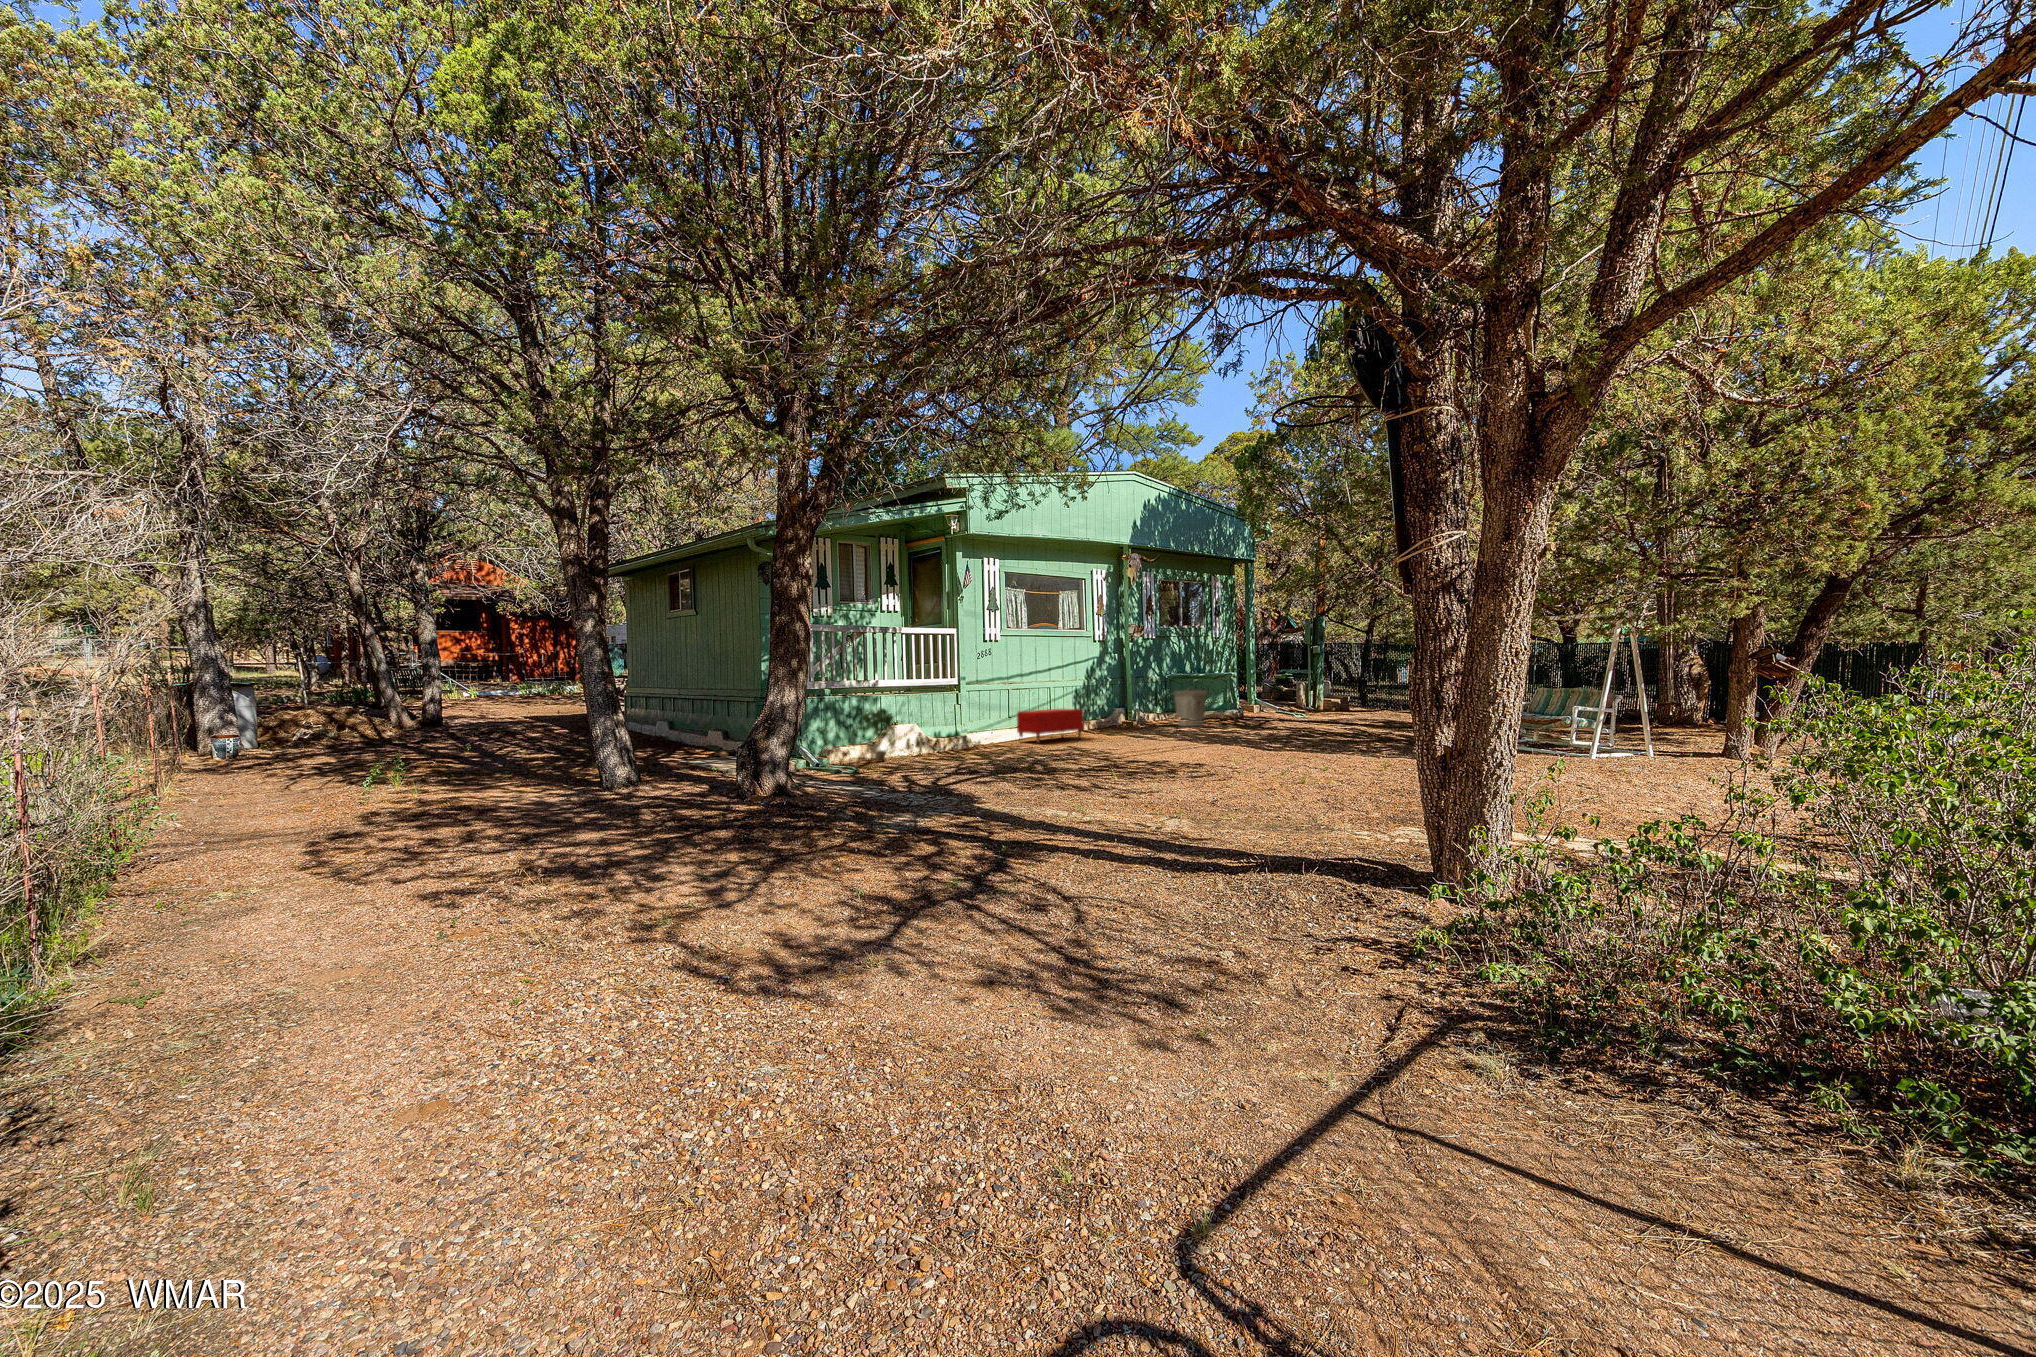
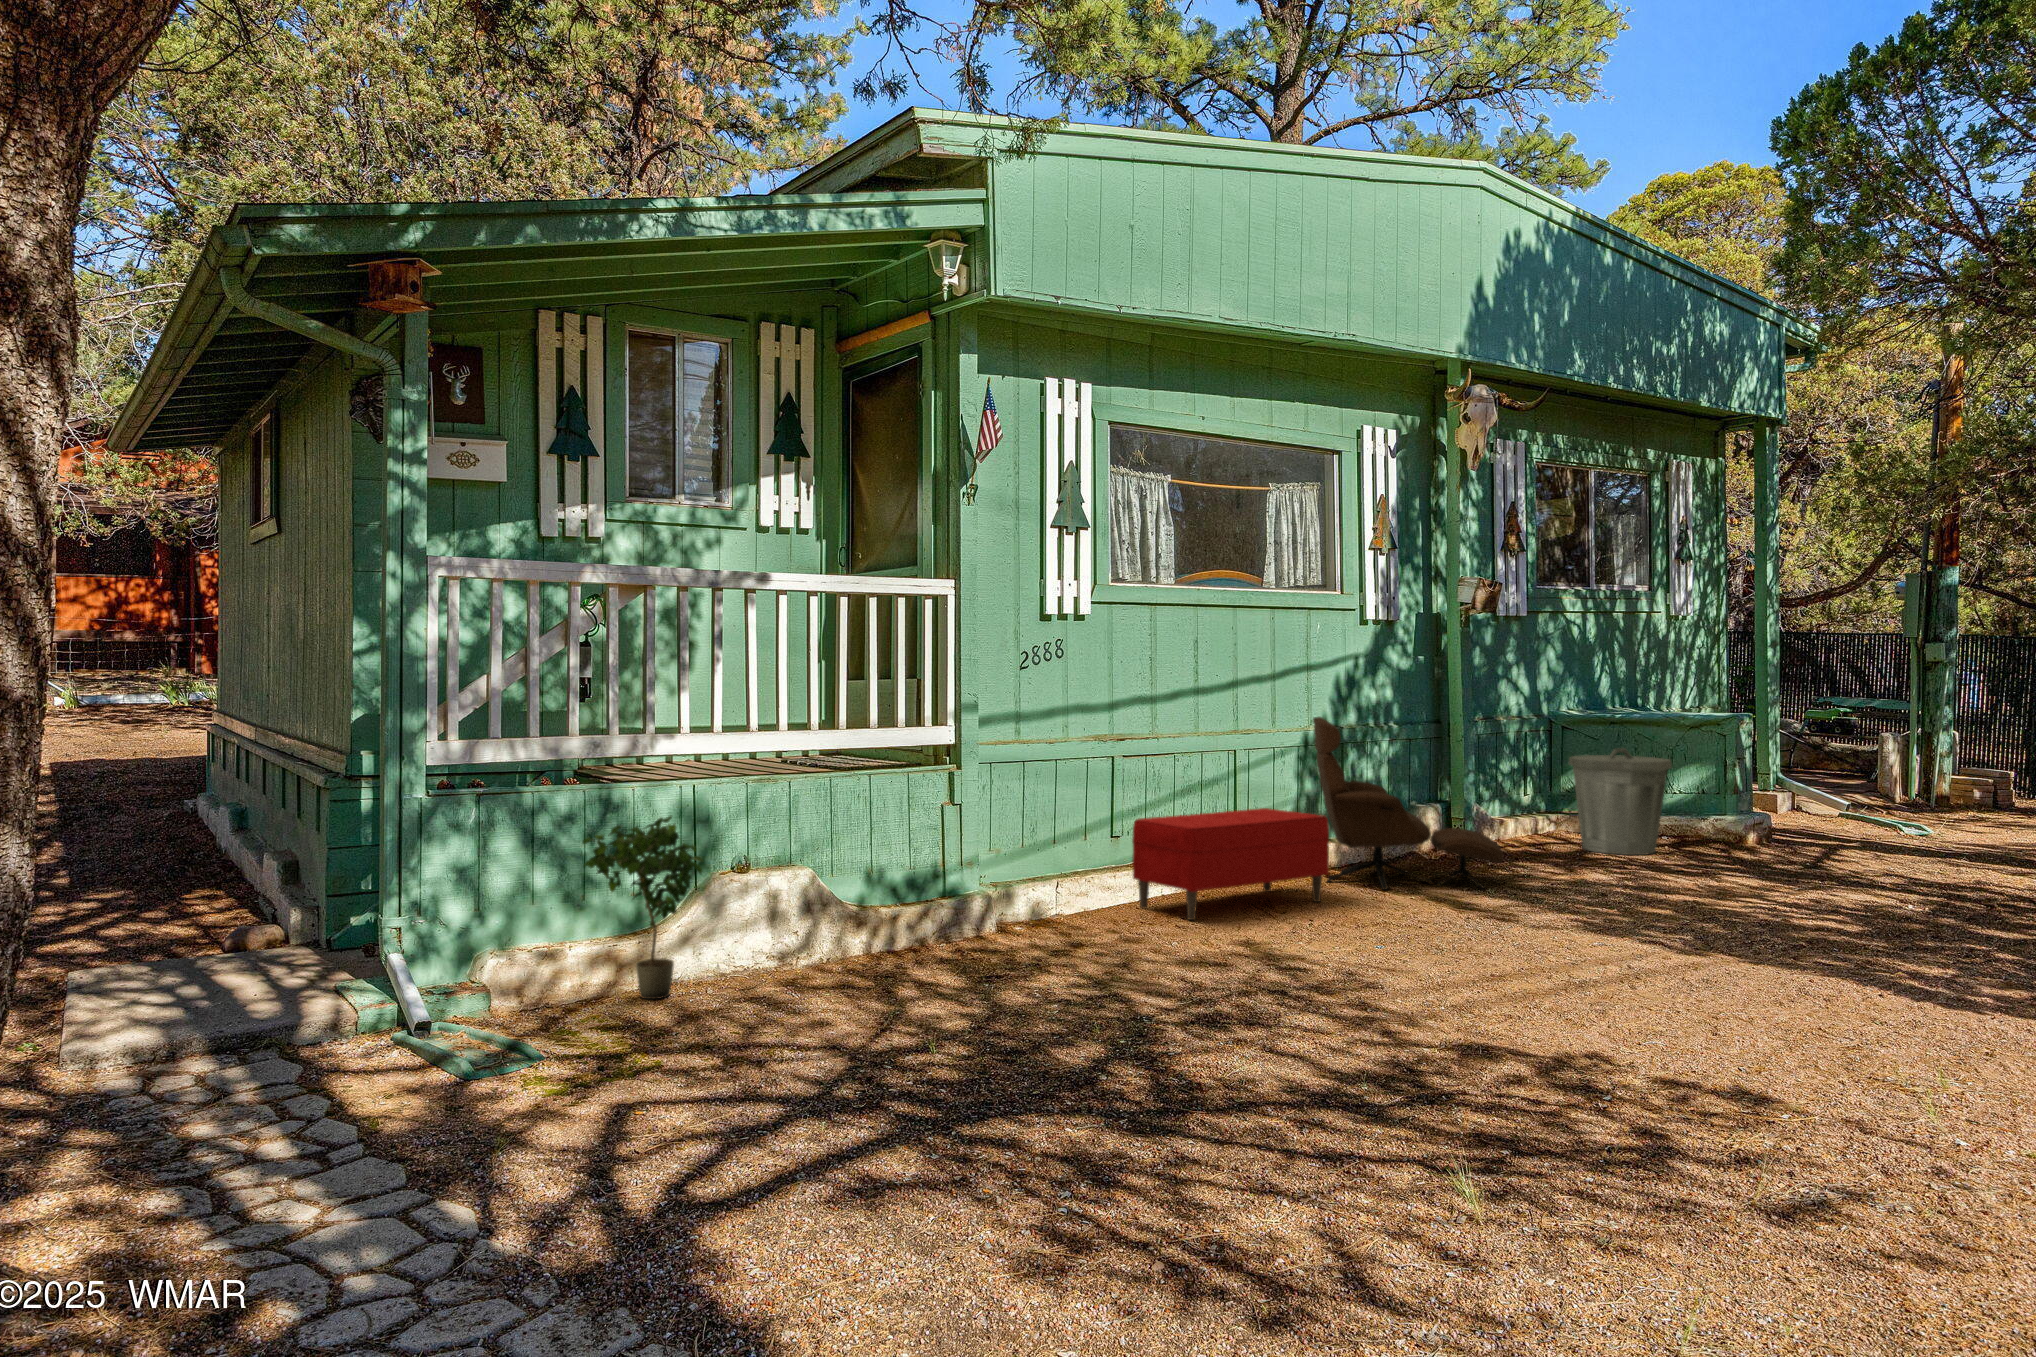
lounge chair: none [1077,676,1144,736] -> present [1312,717,1503,890]

